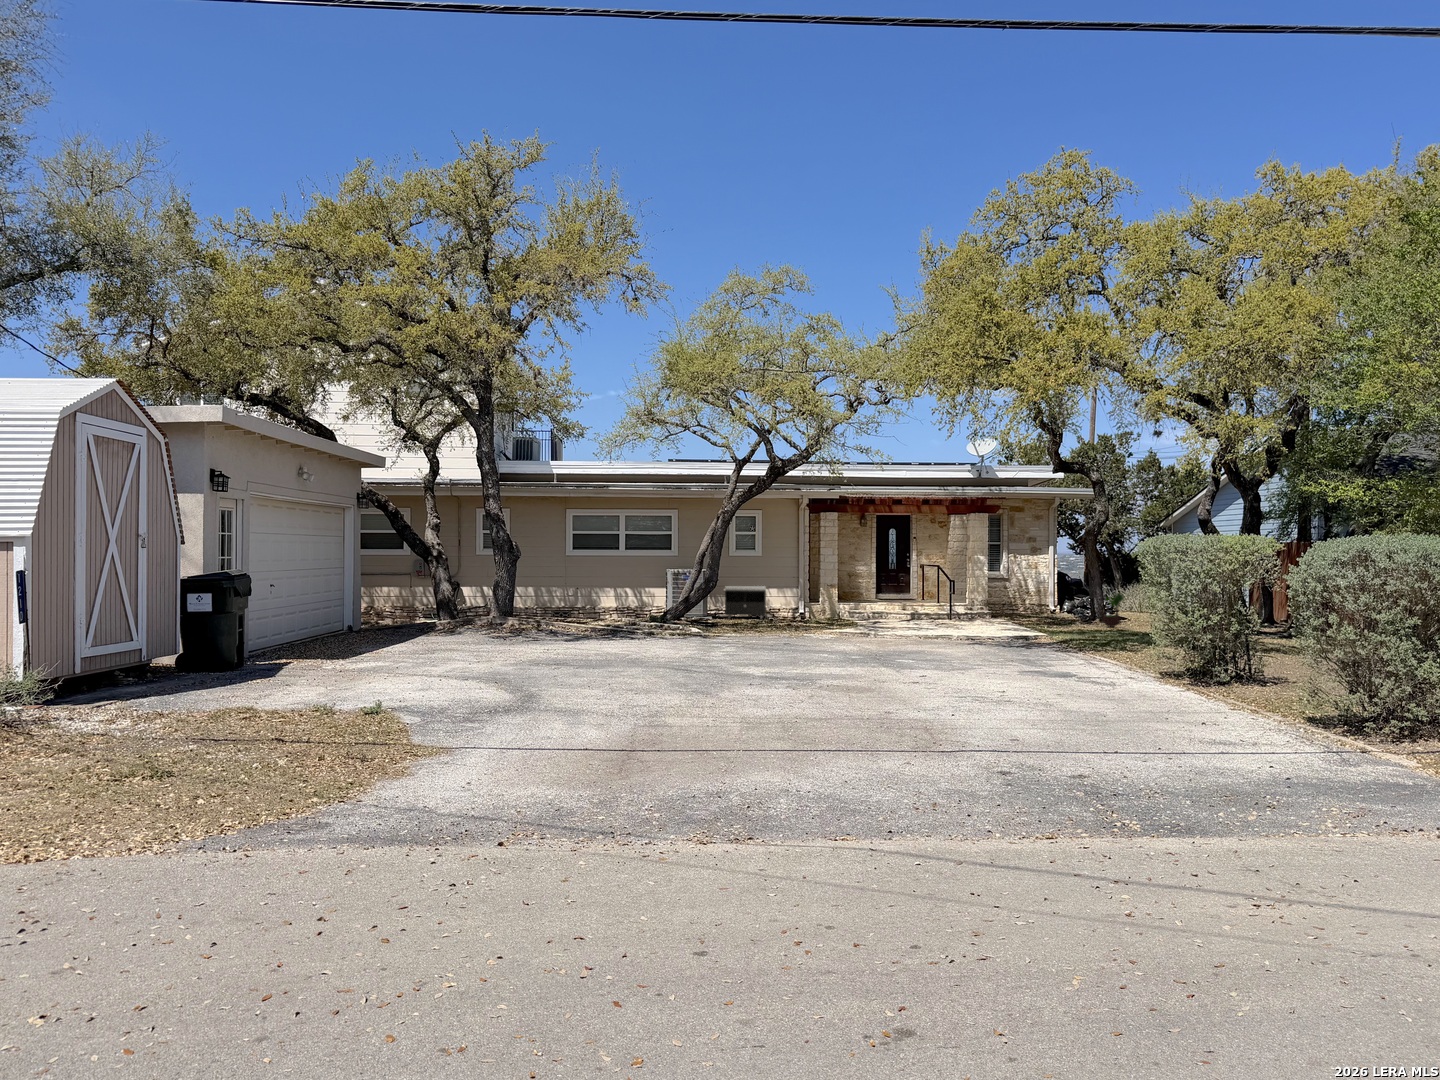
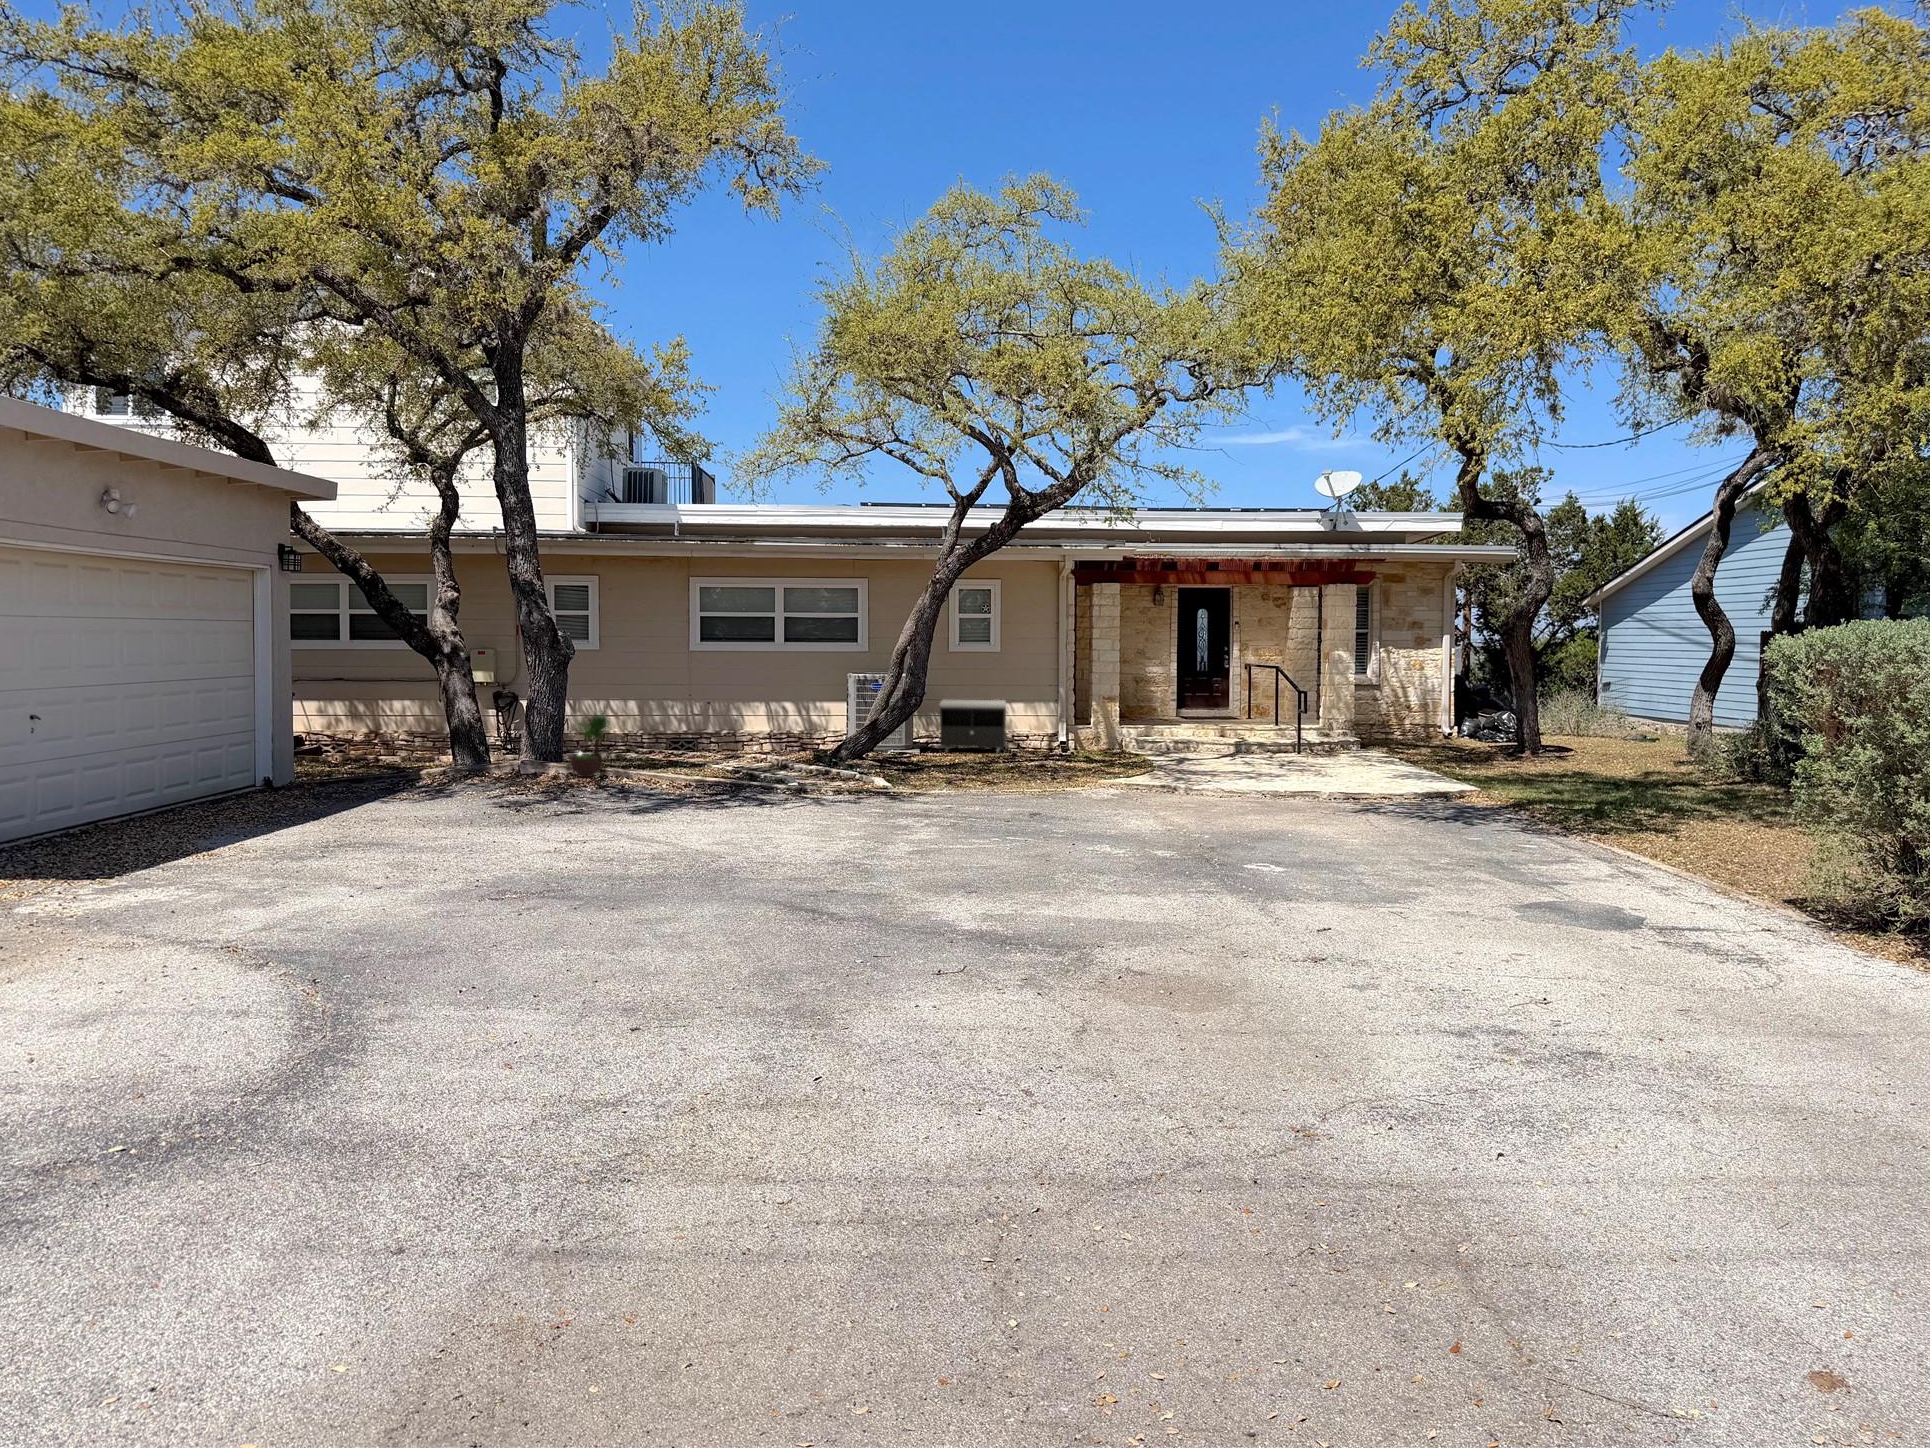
potted tree: present [1103,593,1124,627] -> present [571,715,610,777]

